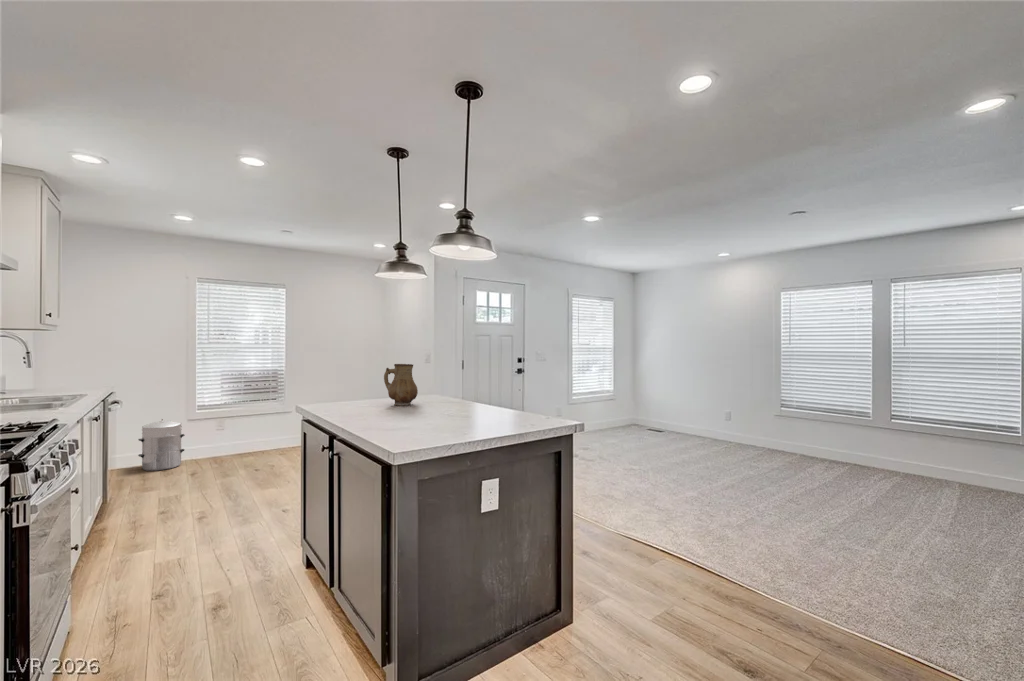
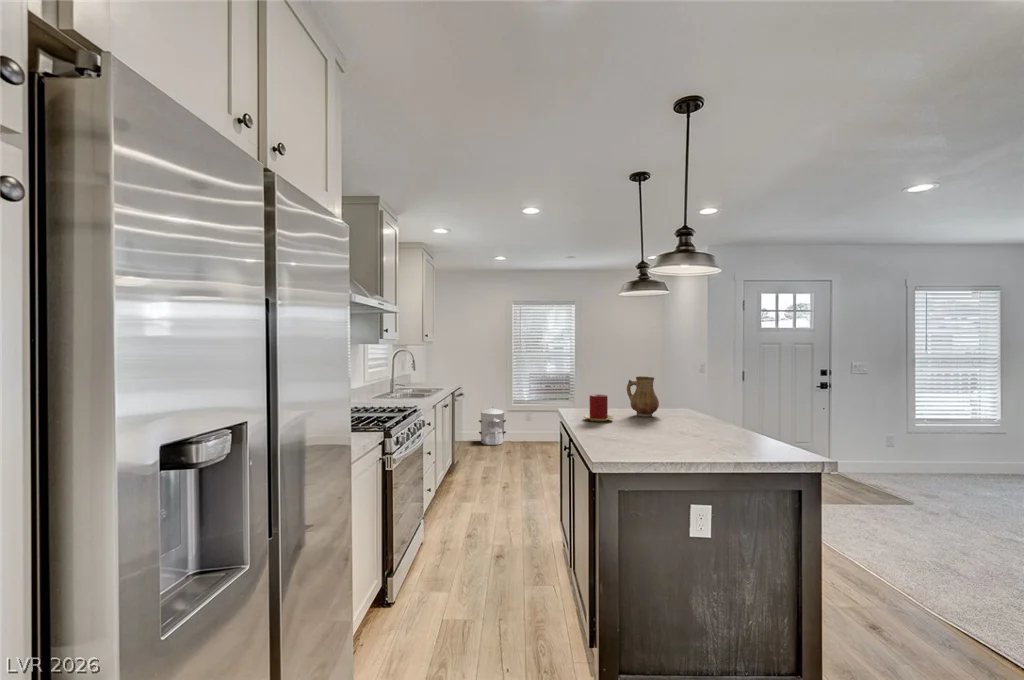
candle: none [342,384,377,414] -> present [584,394,614,421]

